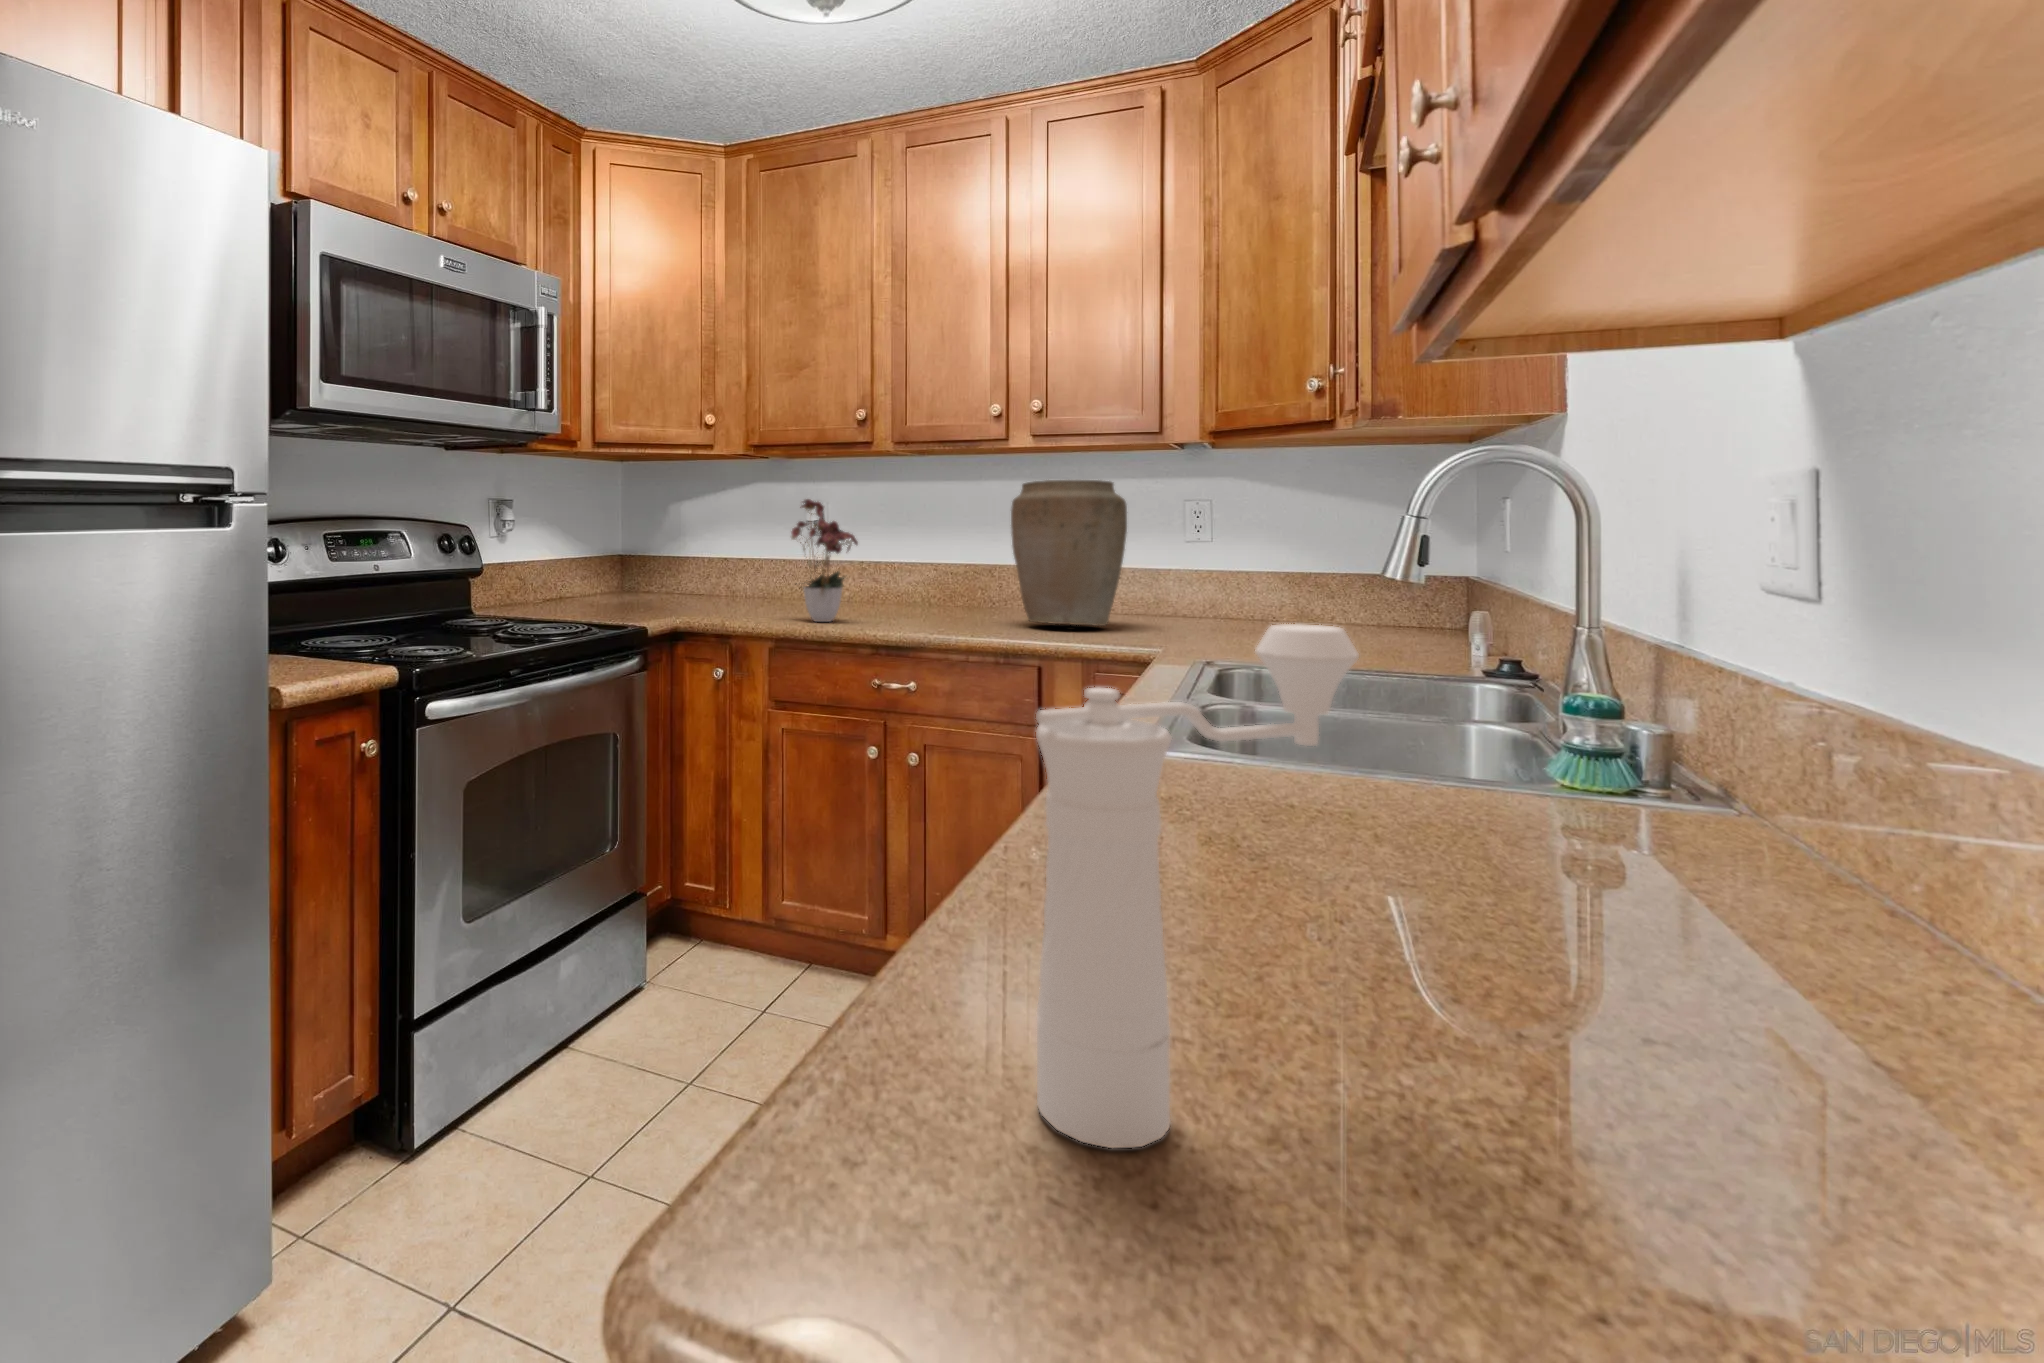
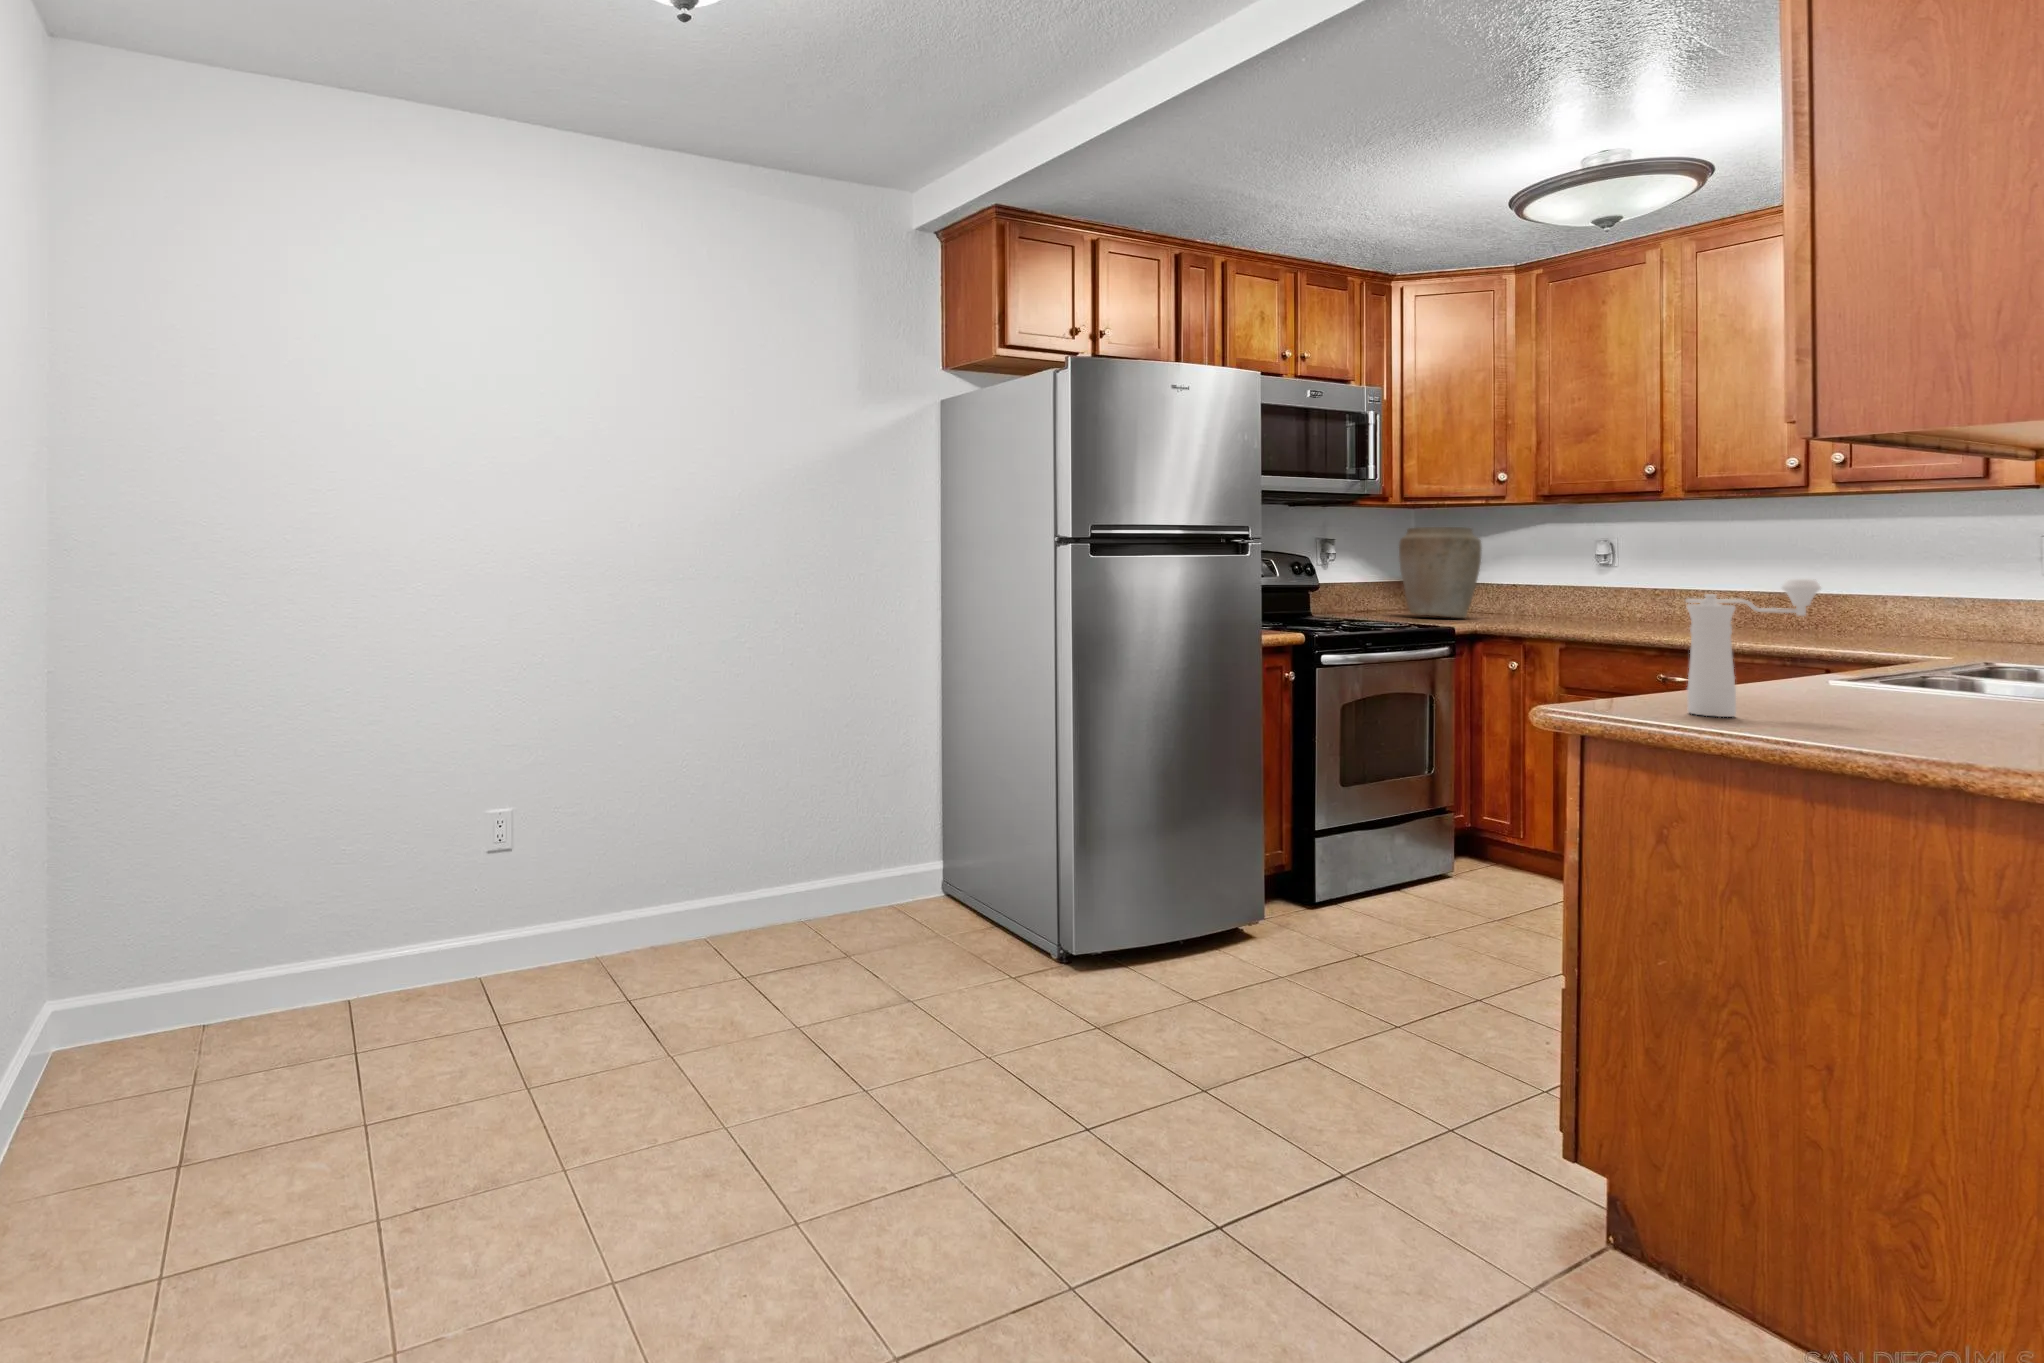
vase: present [1011,480,1127,626] -> present [1399,527,1482,618]
flower arrangement: present [791,499,858,622] -> none [1575,532,1653,632]

